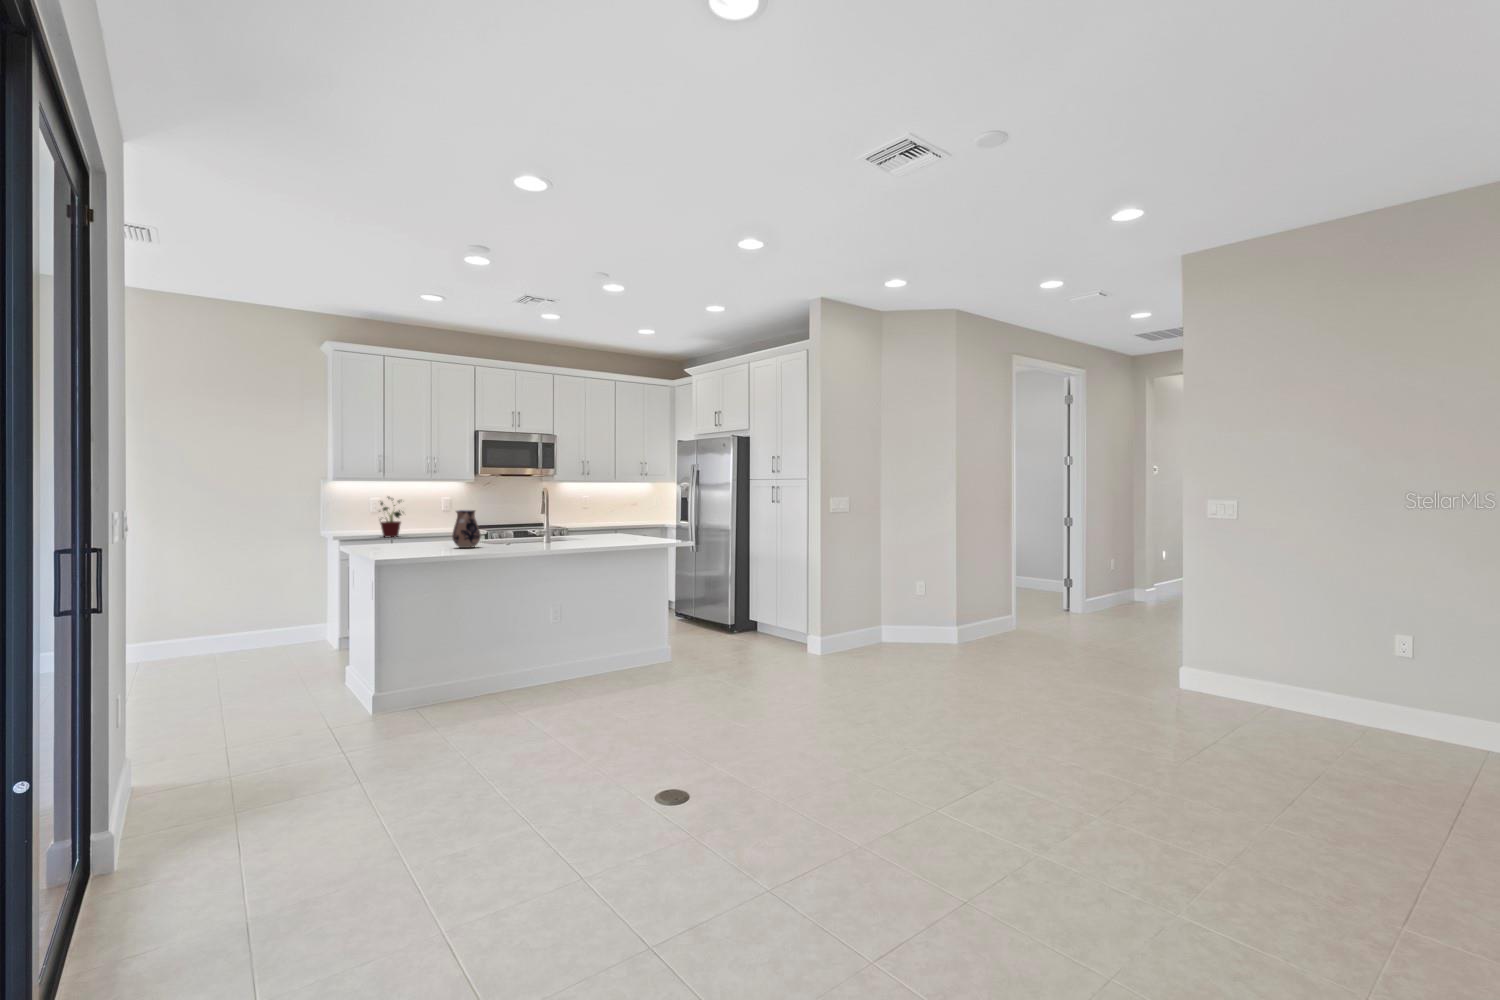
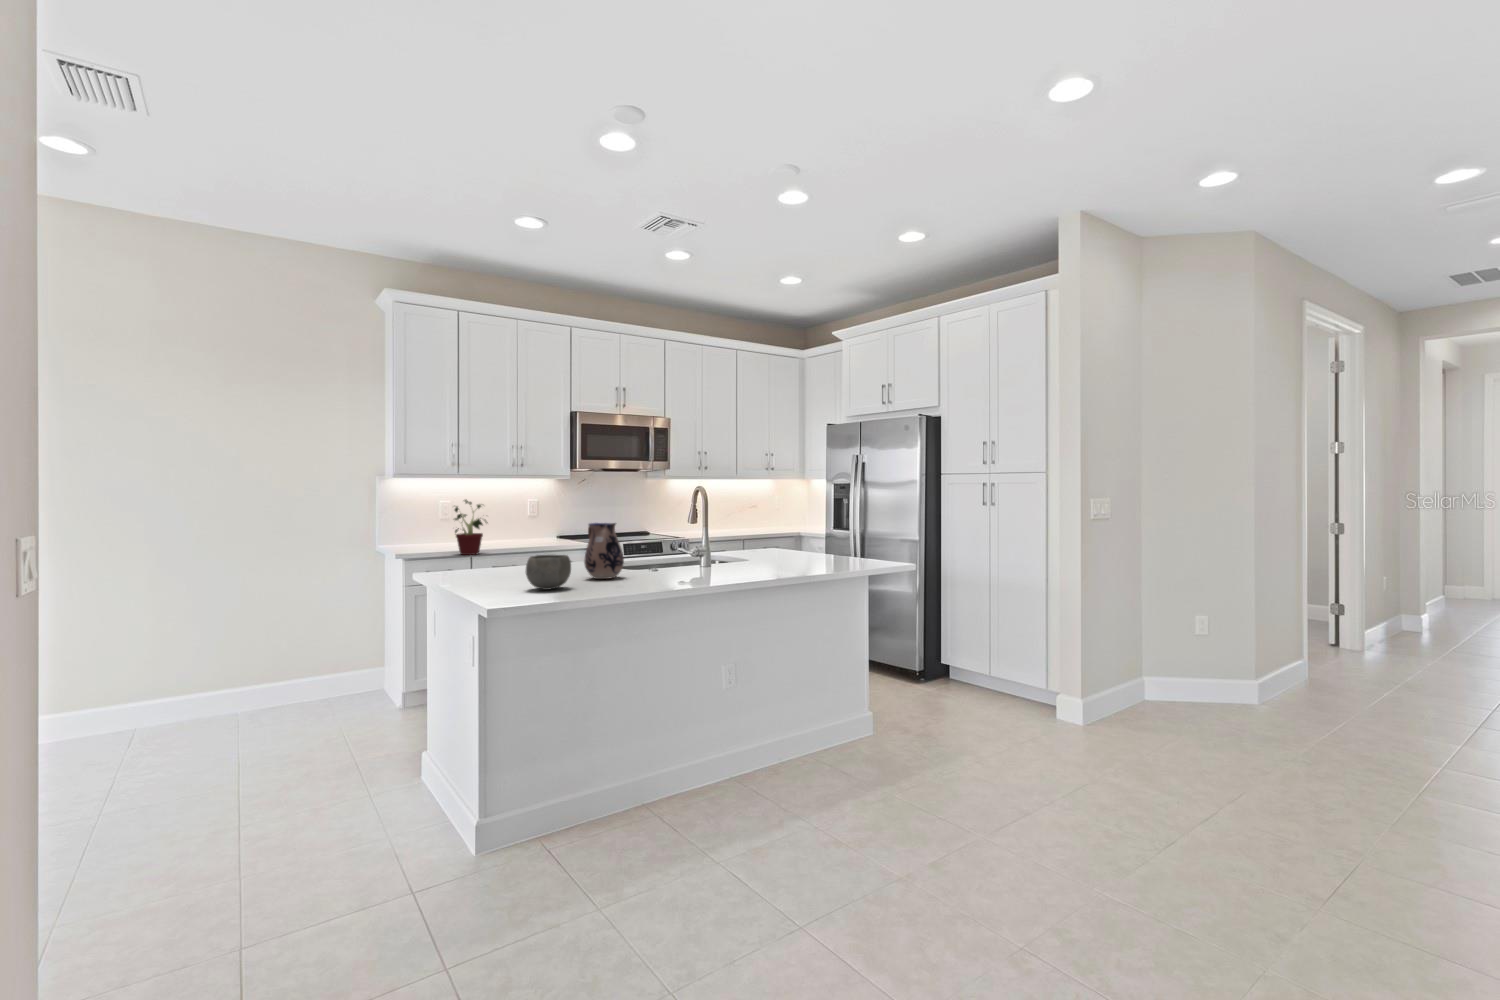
ceramic bowl: none [405,530,437,552] -> present [526,555,571,590]

